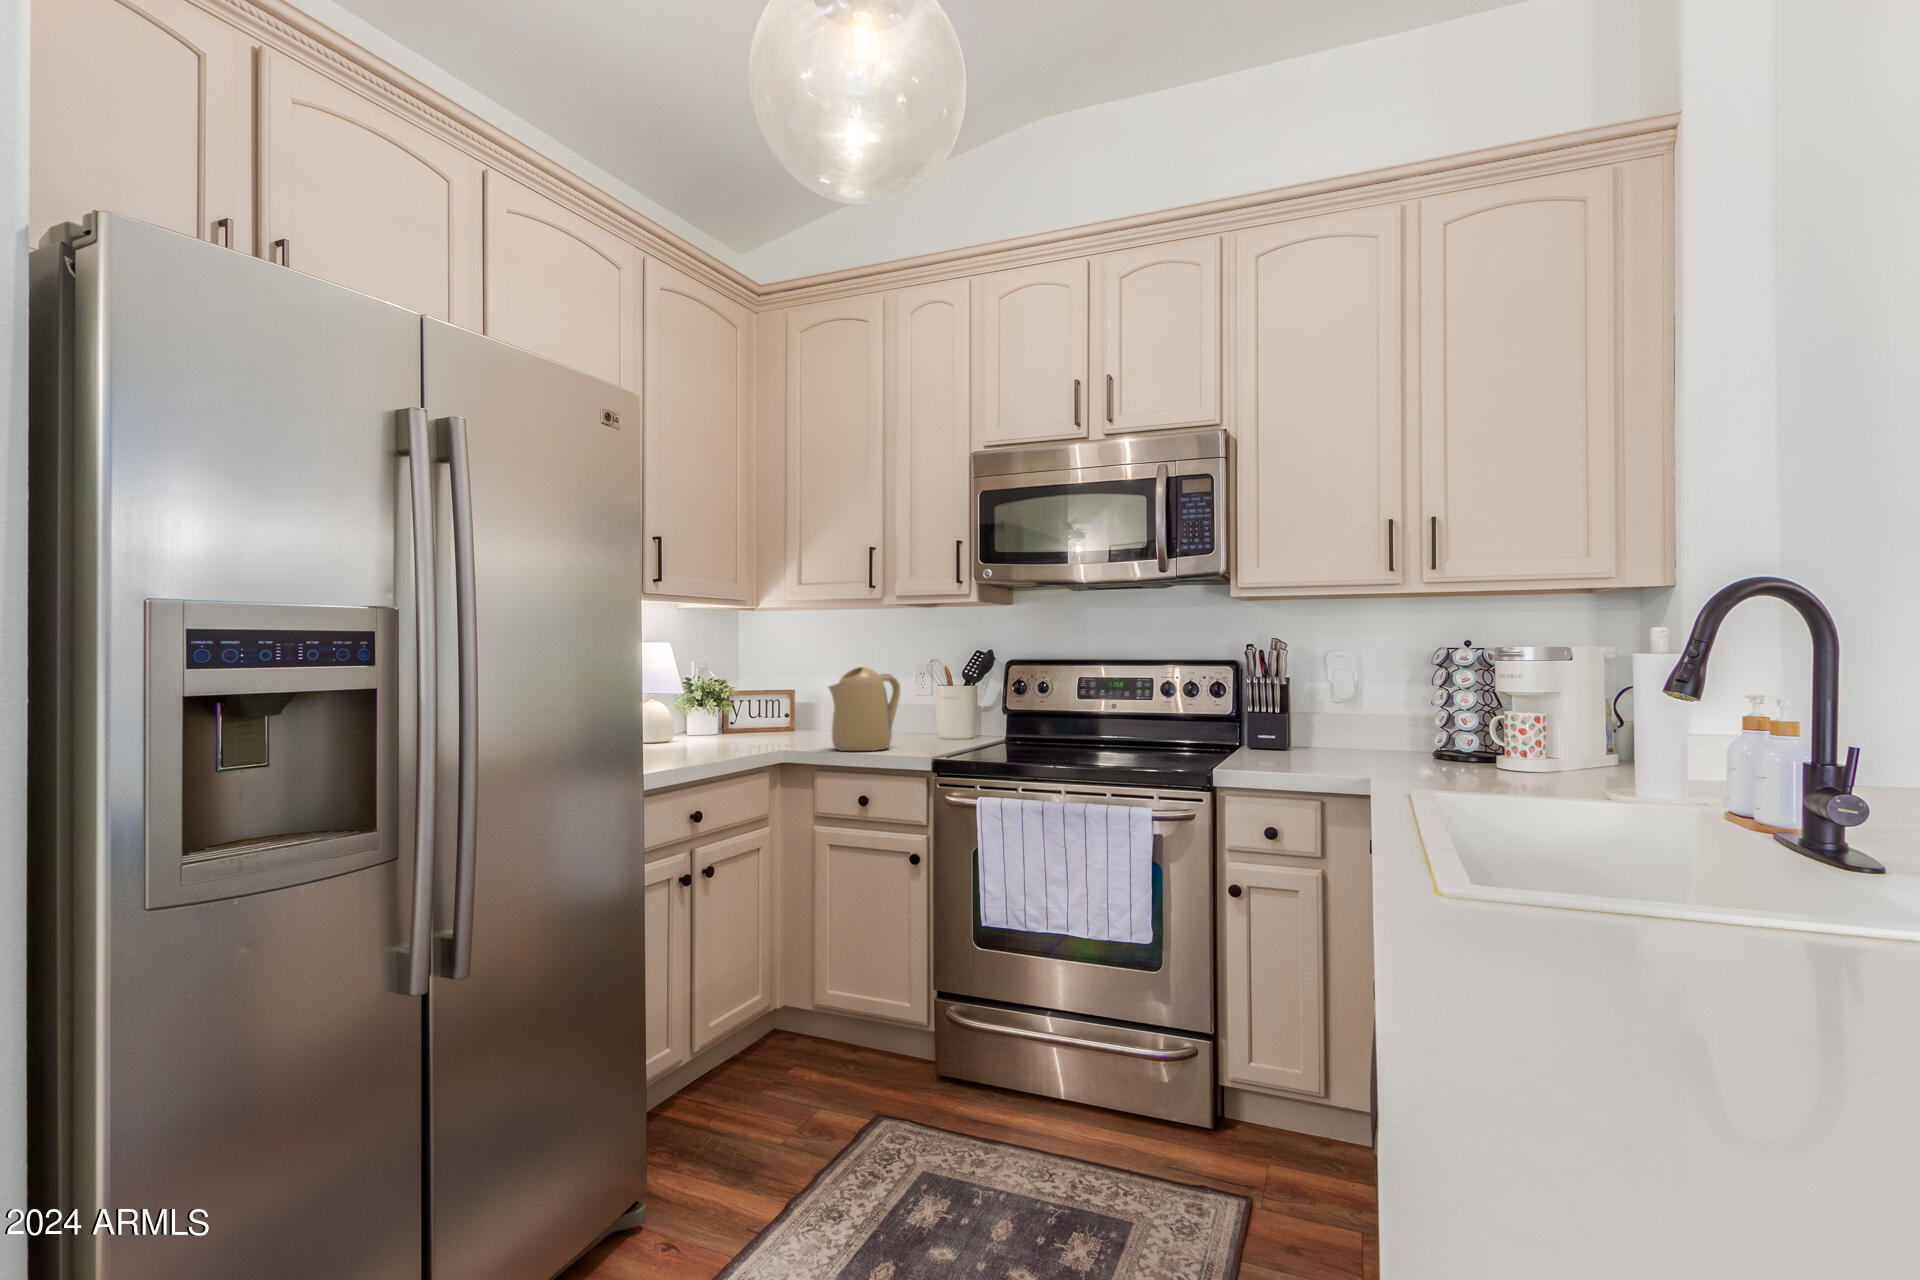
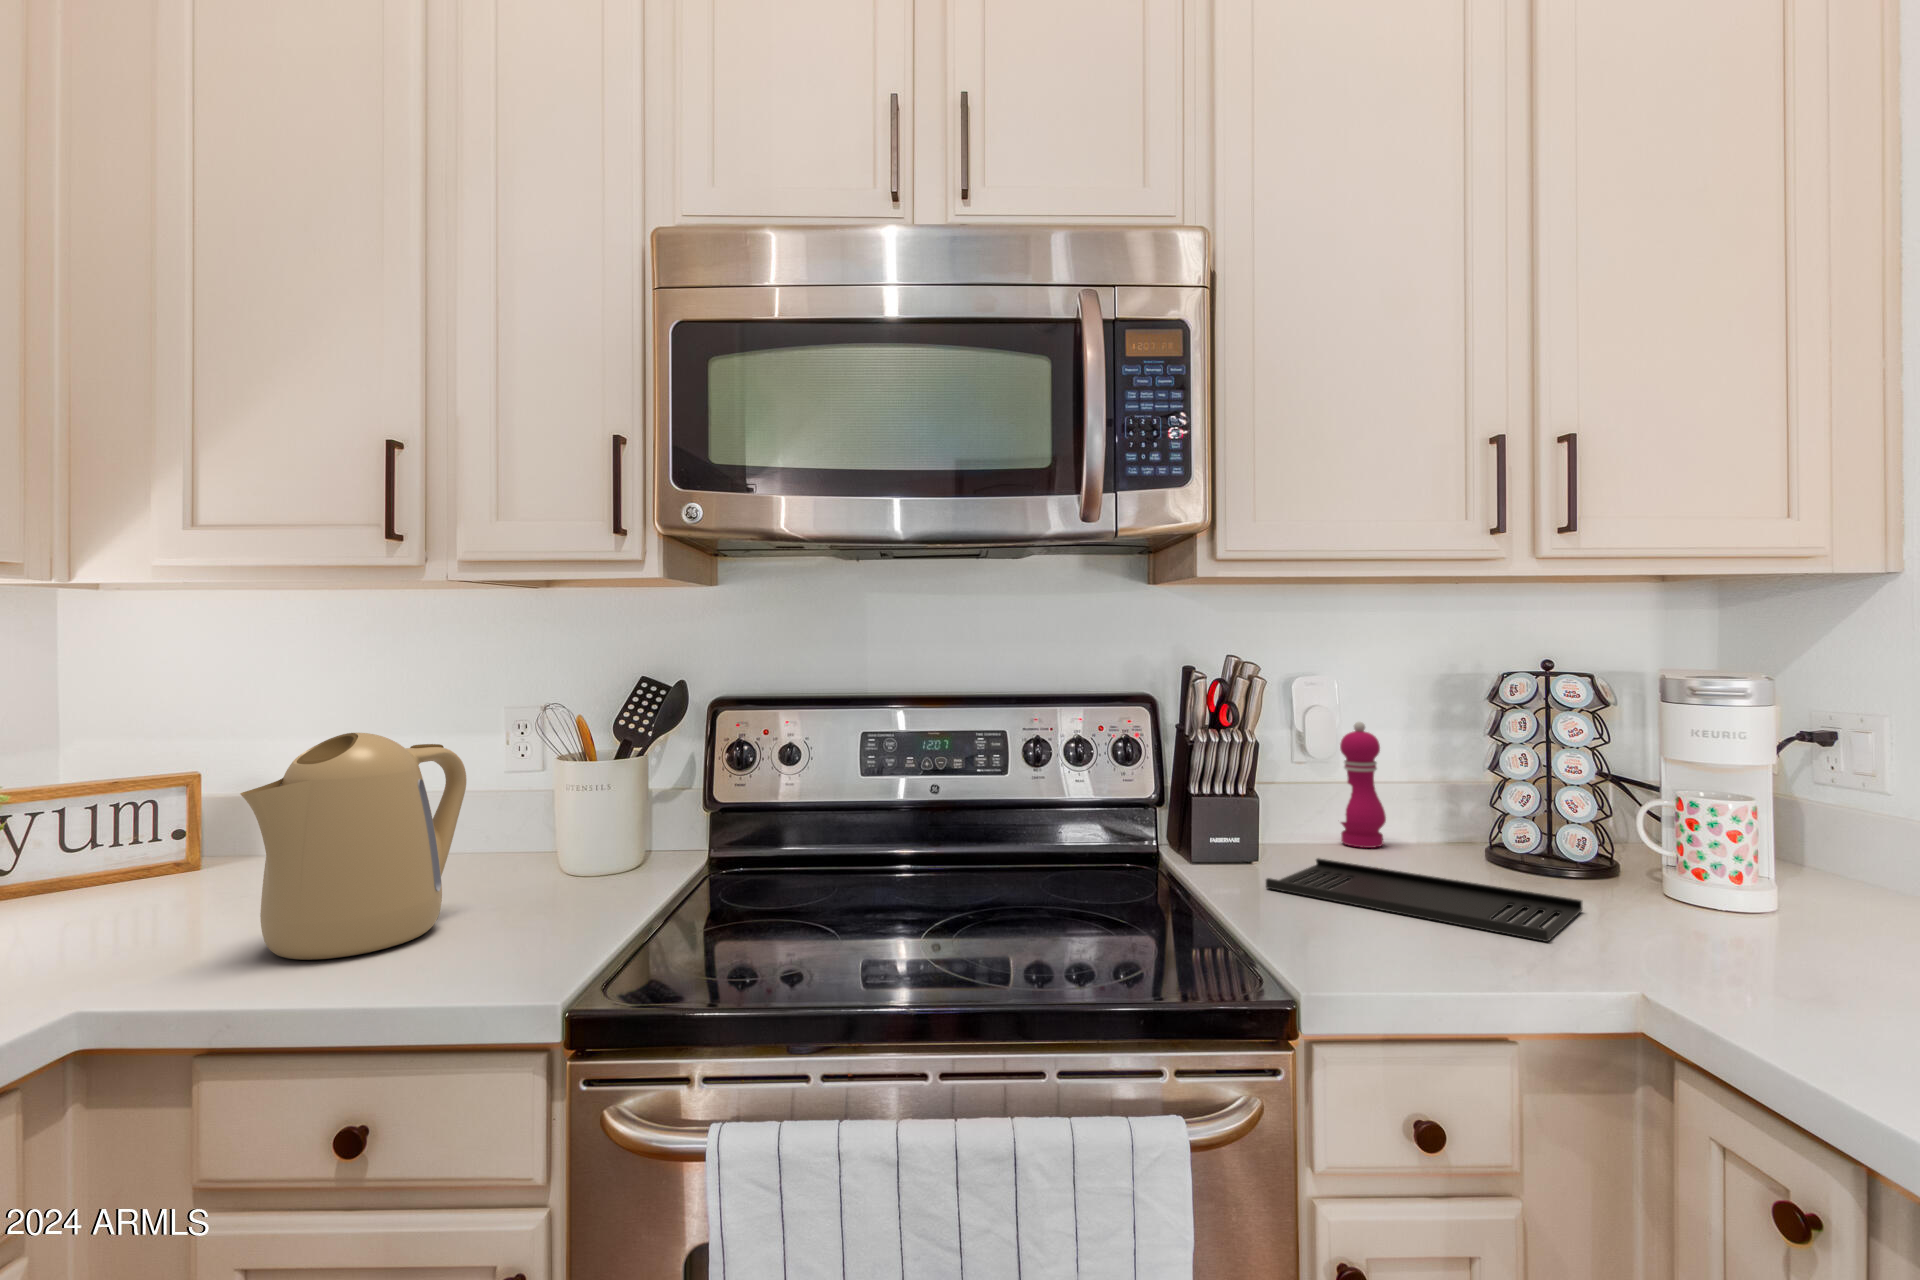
pepper mill: none [1357,679,1386,753] -> present [1340,722,1386,848]
tray: none [1265,751,1410,772] -> present [1266,858,1582,942]

